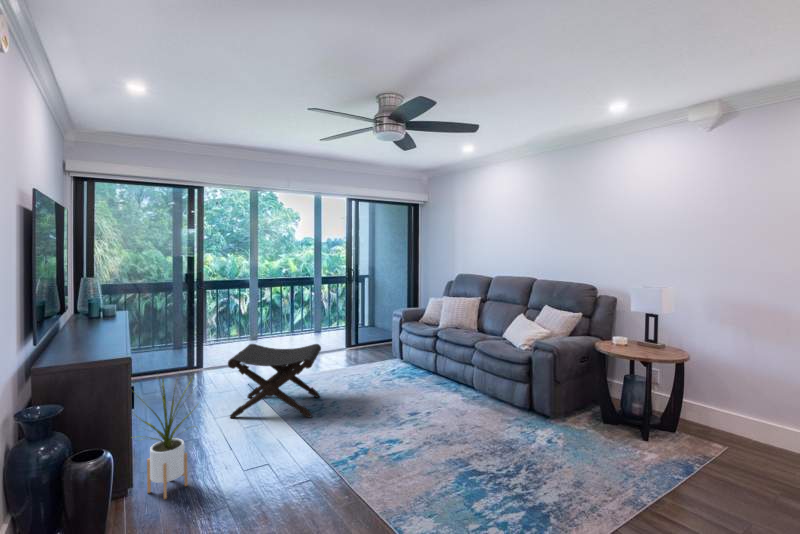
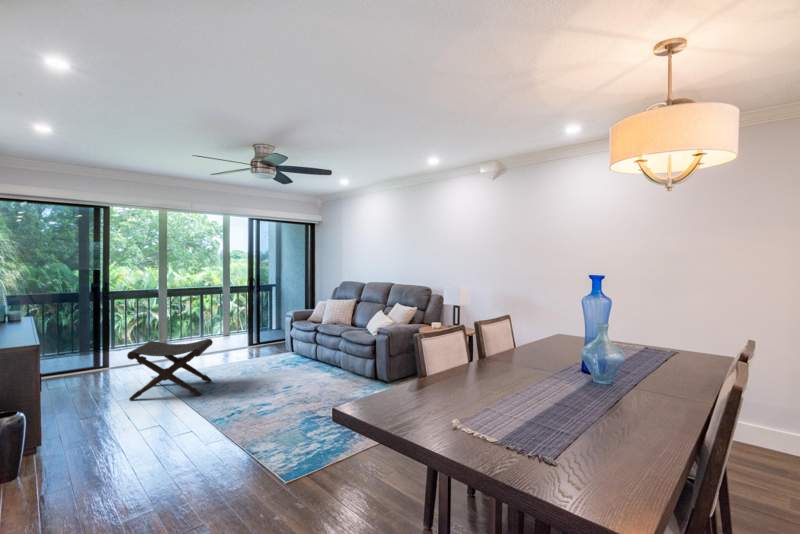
house plant: present [138,378,192,499] -> none [40,354,100,451]

